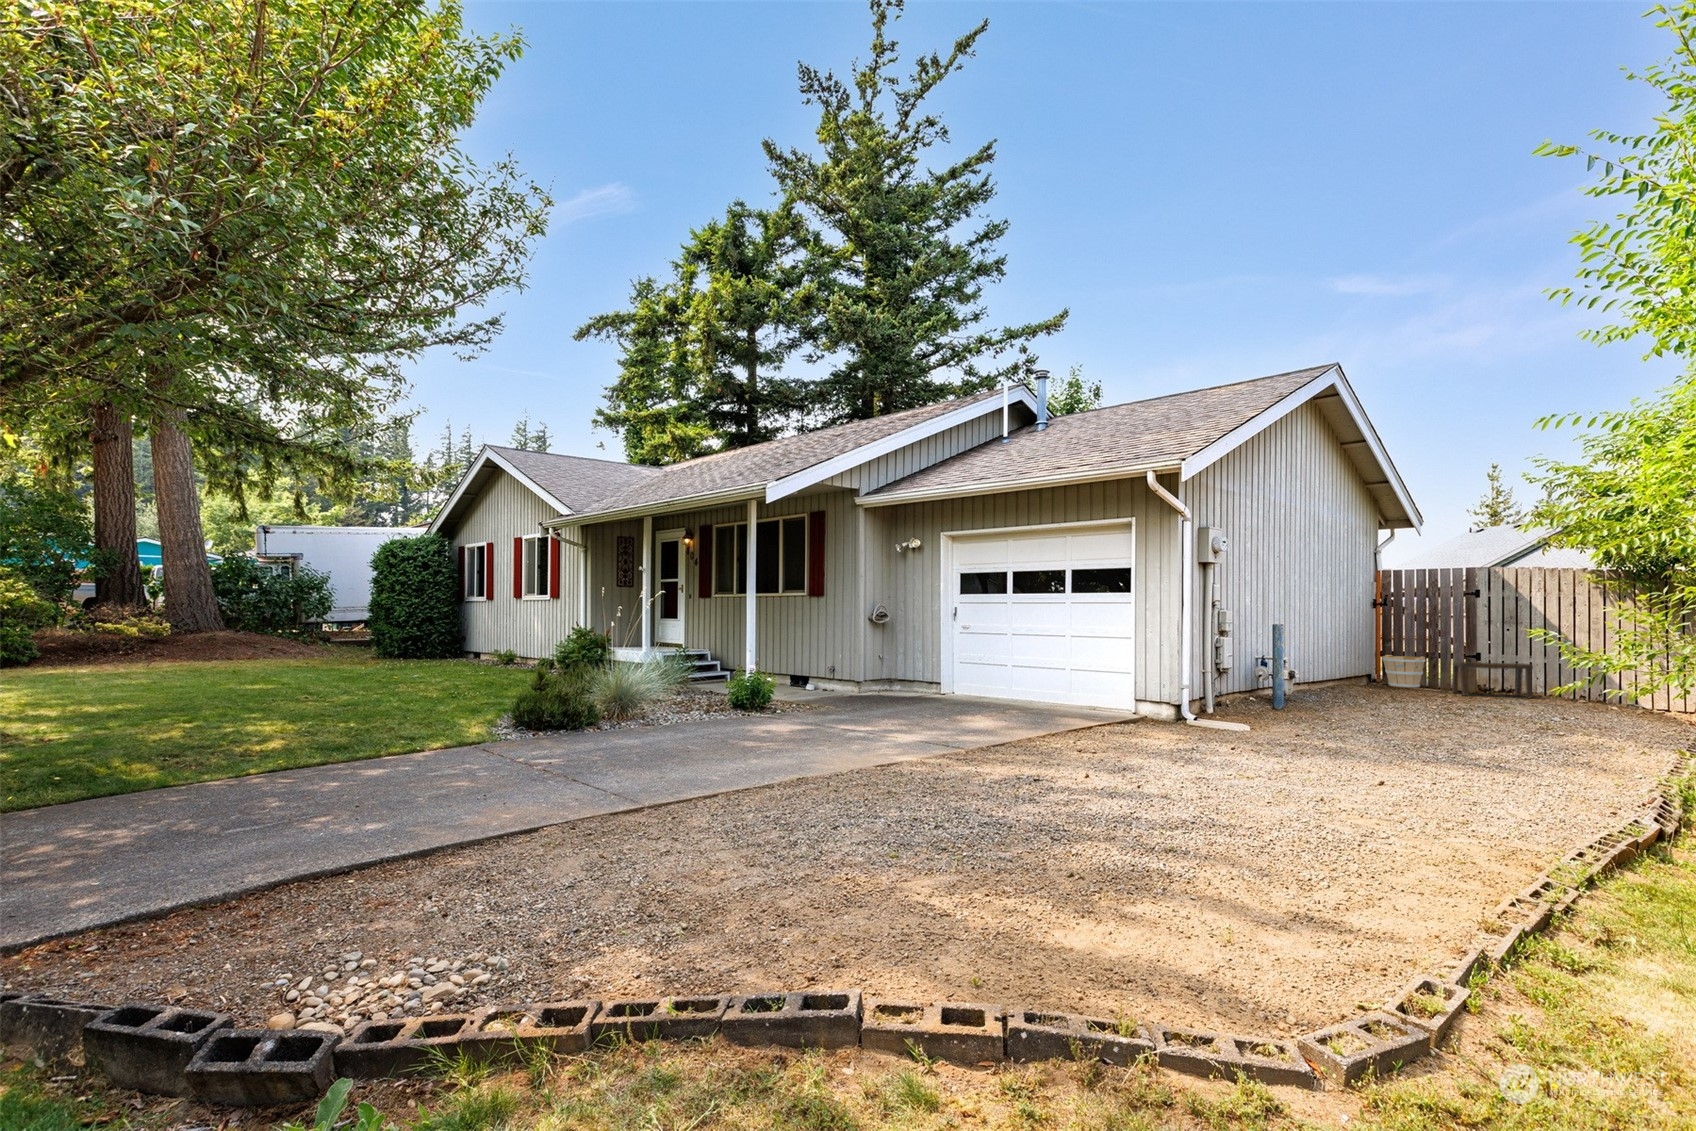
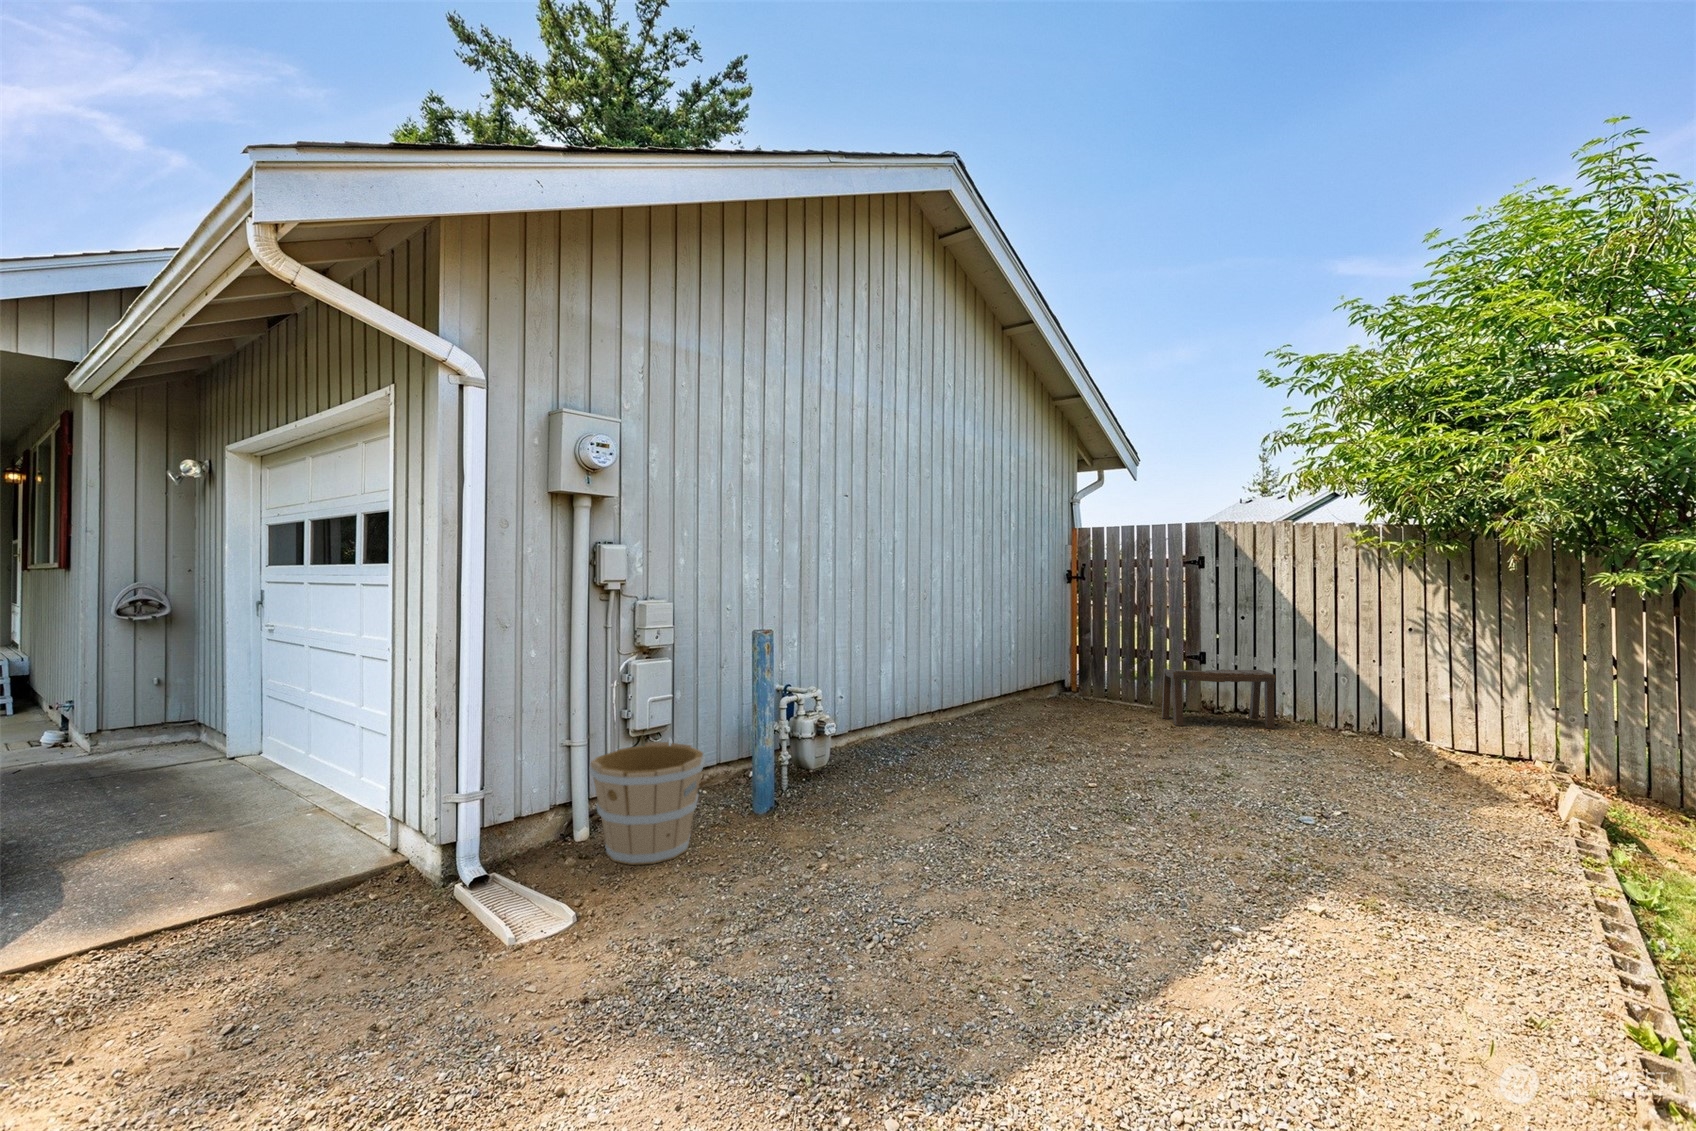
wooden bucket: present [1382,655,1426,688] -> present [589,742,705,865]

